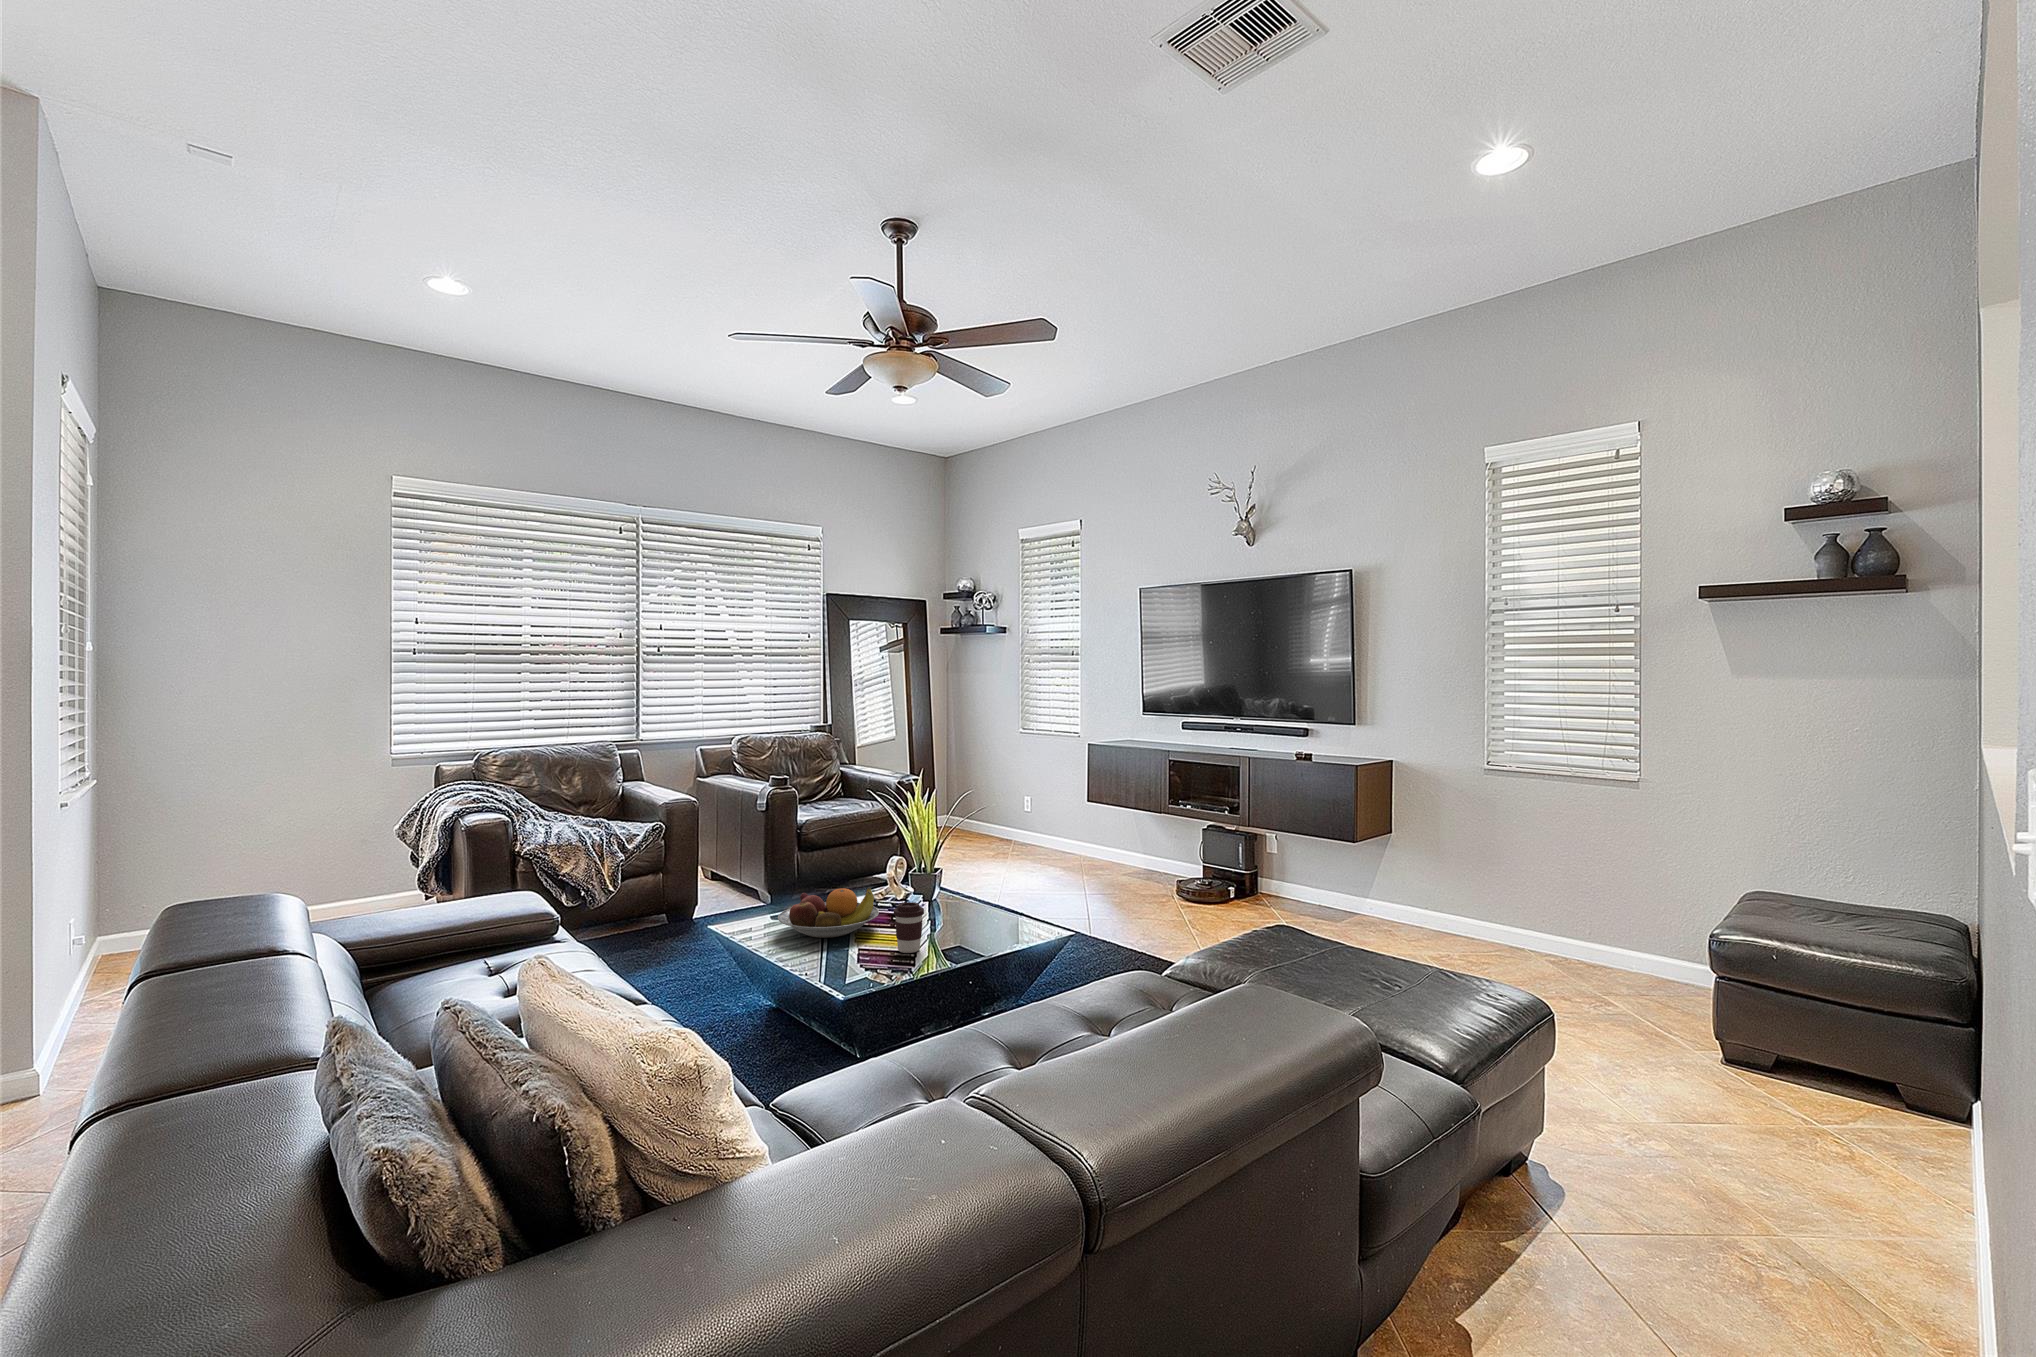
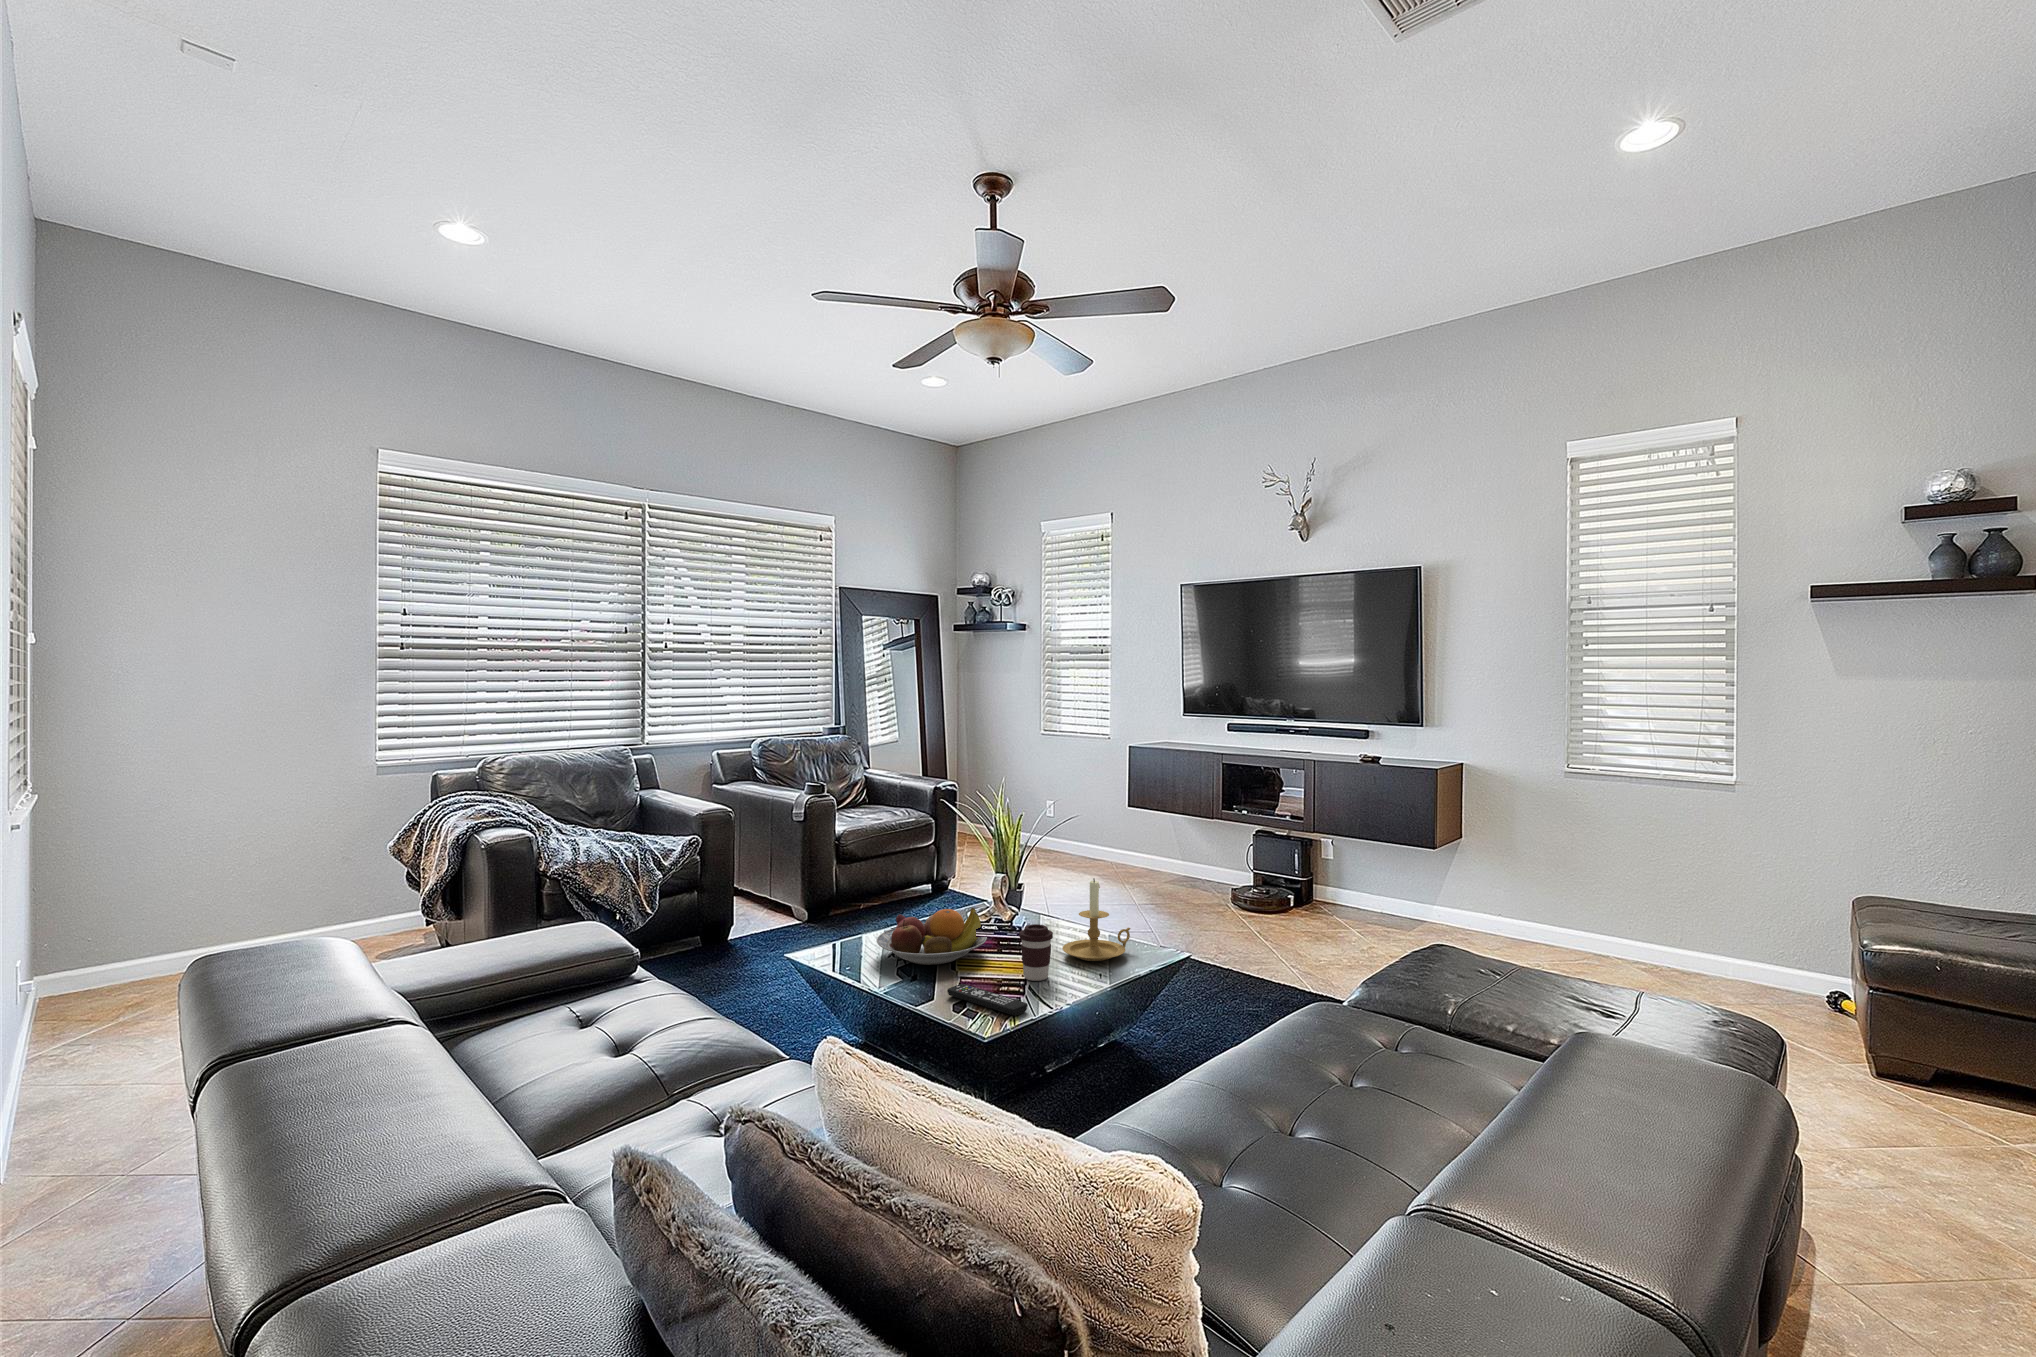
candle holder: none [944,862,1010,938] -> present [1062,879,1130,961]
remote control: none [820,954,883,981] -> present [947,984,1028,1016]

